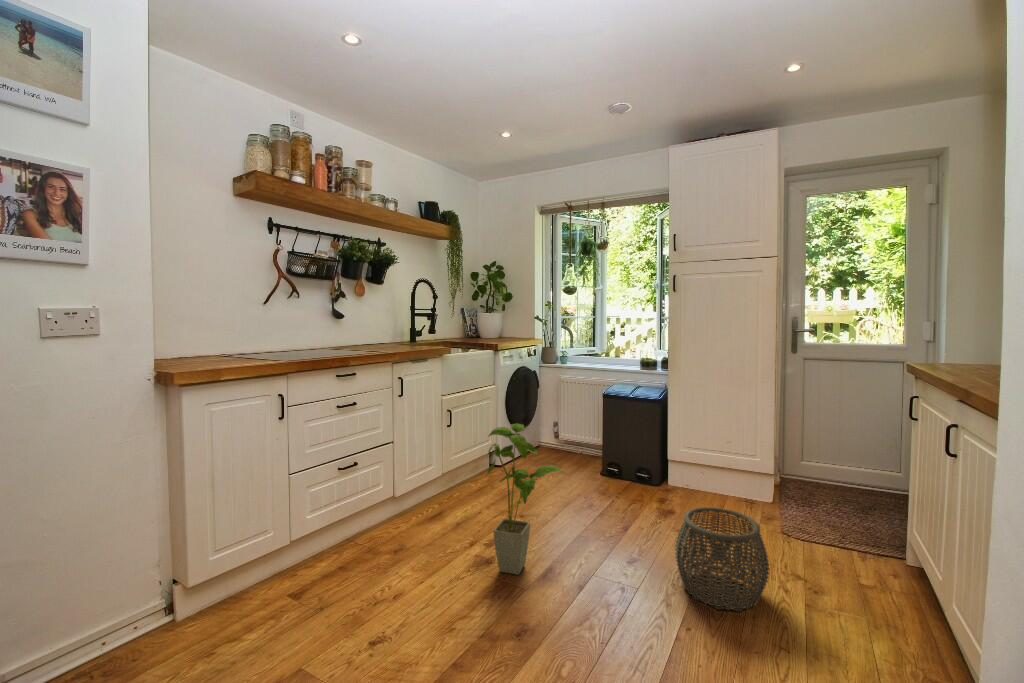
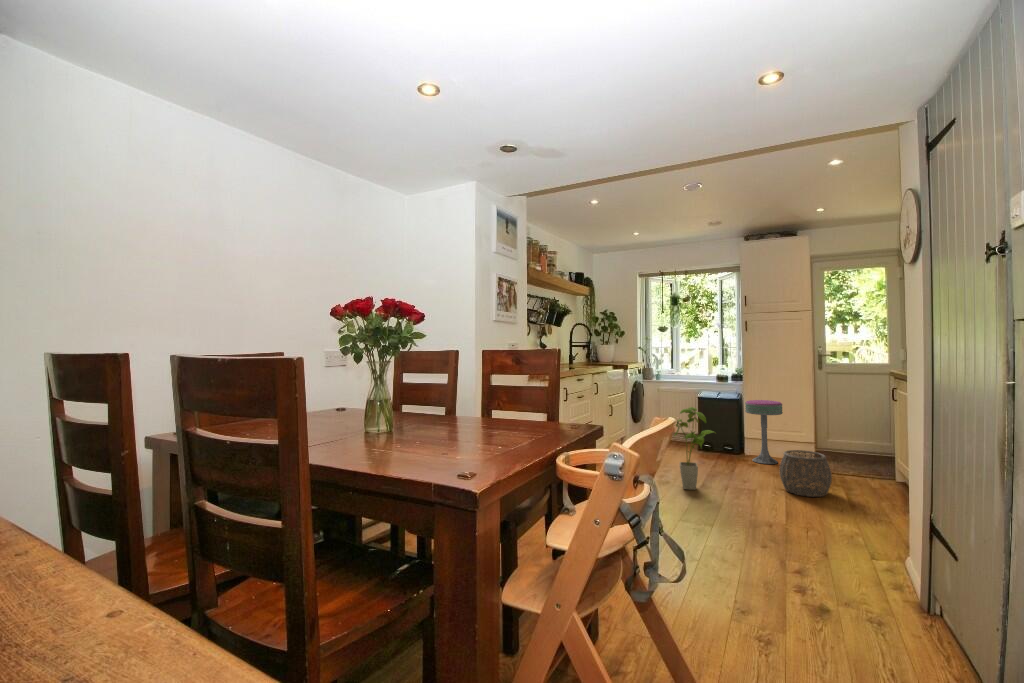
bar stool: none [662,403,720,511] -> present [745,400,783,464]

